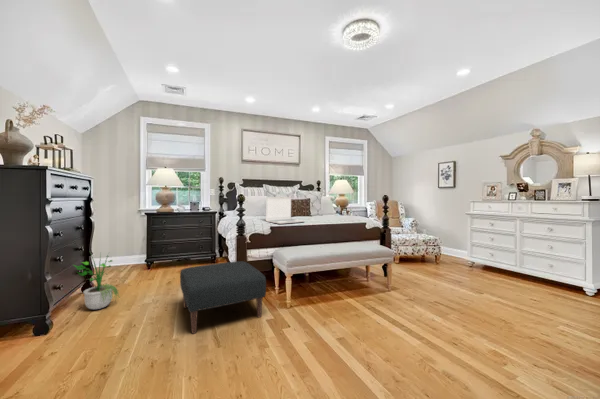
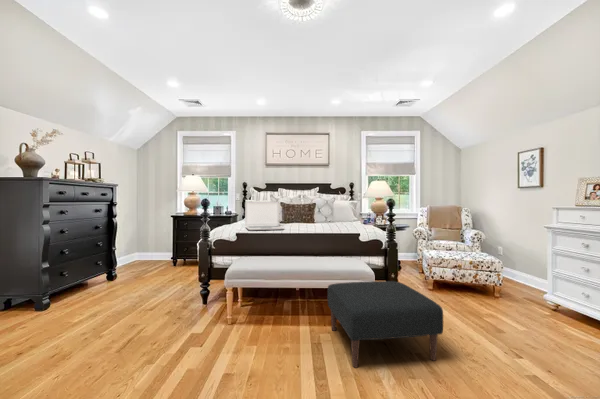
potted plant: present [74,256,118,309] -> none [74,244,117,298]
ottoman: present [180,261,266,334] -> present [328,281,443,368]

